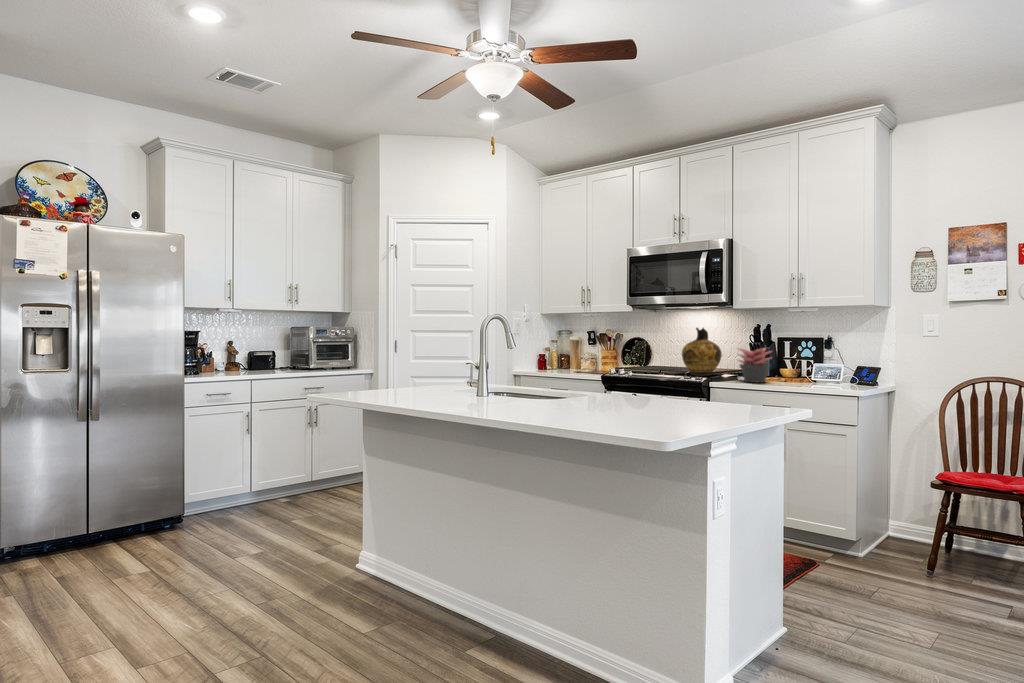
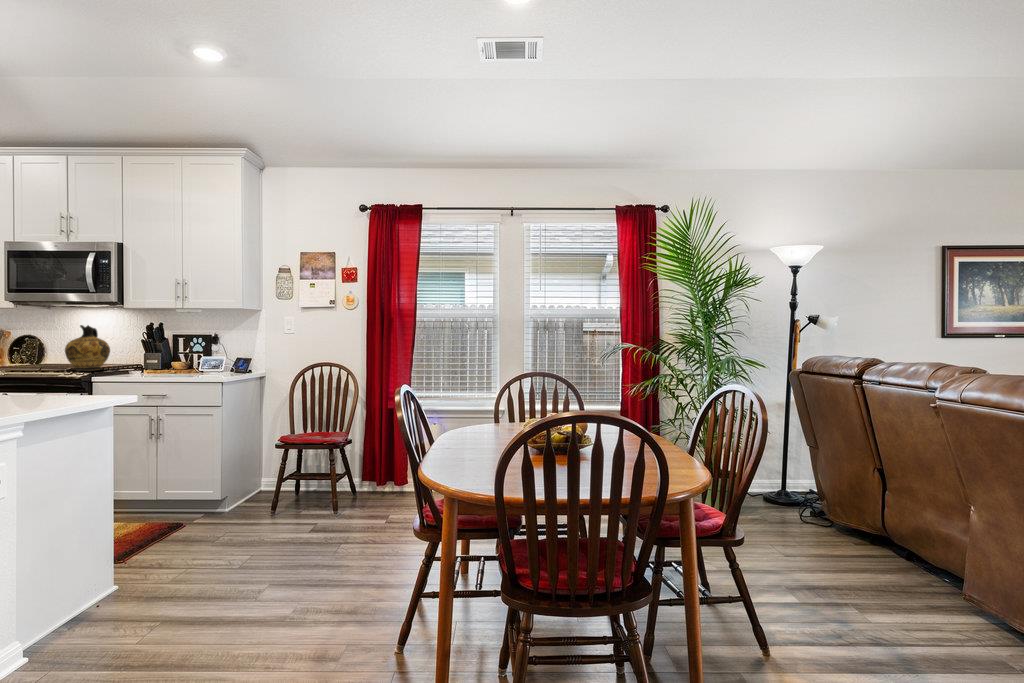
succulent plant: present [737,348,771,382] -> none [121,344,156,375]

